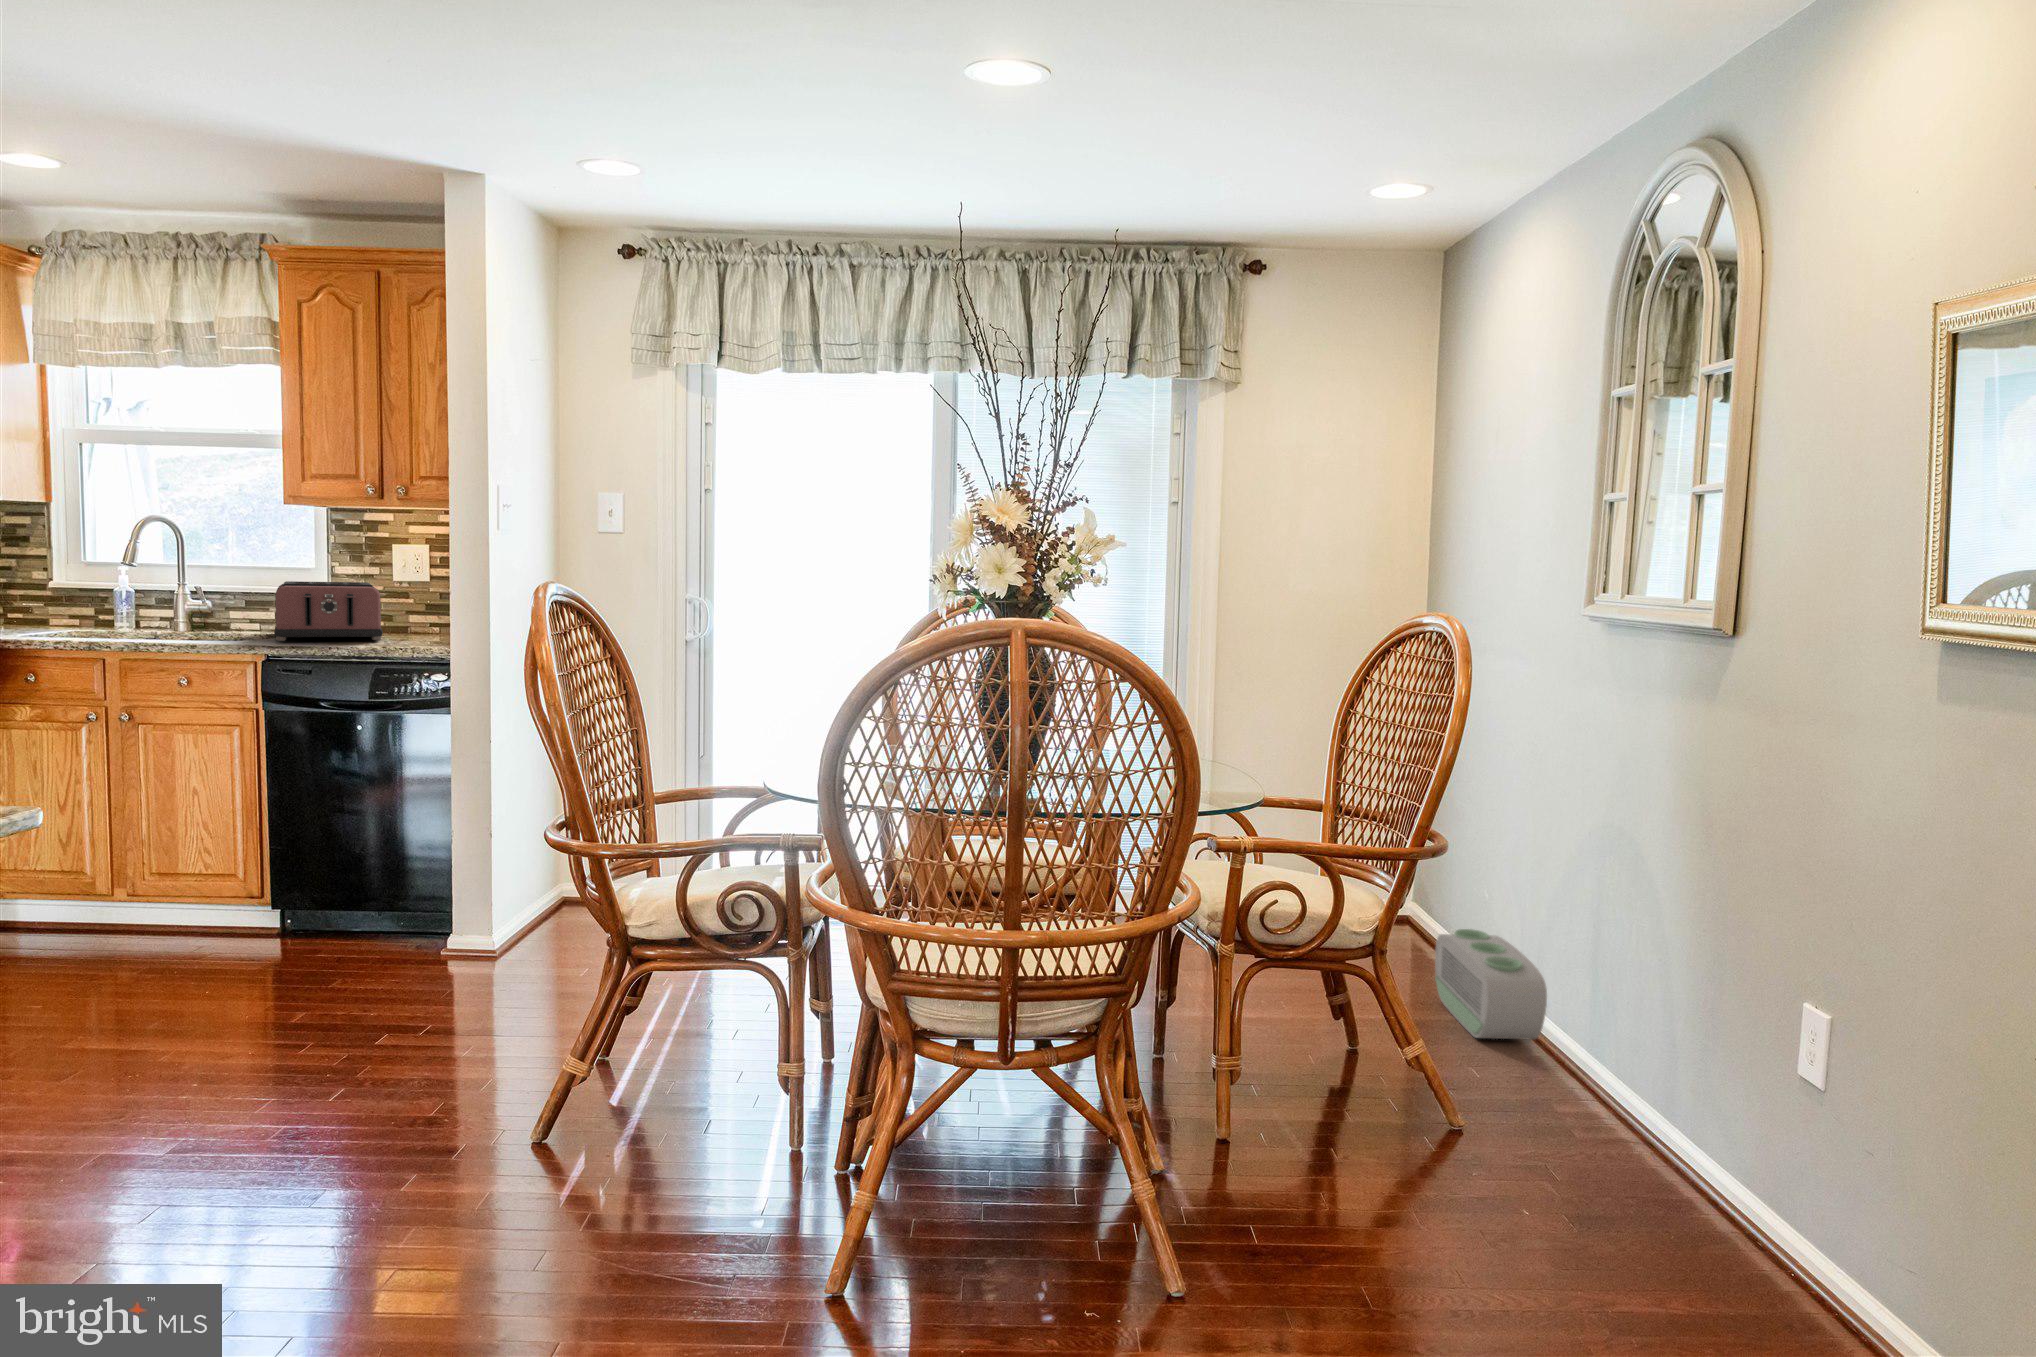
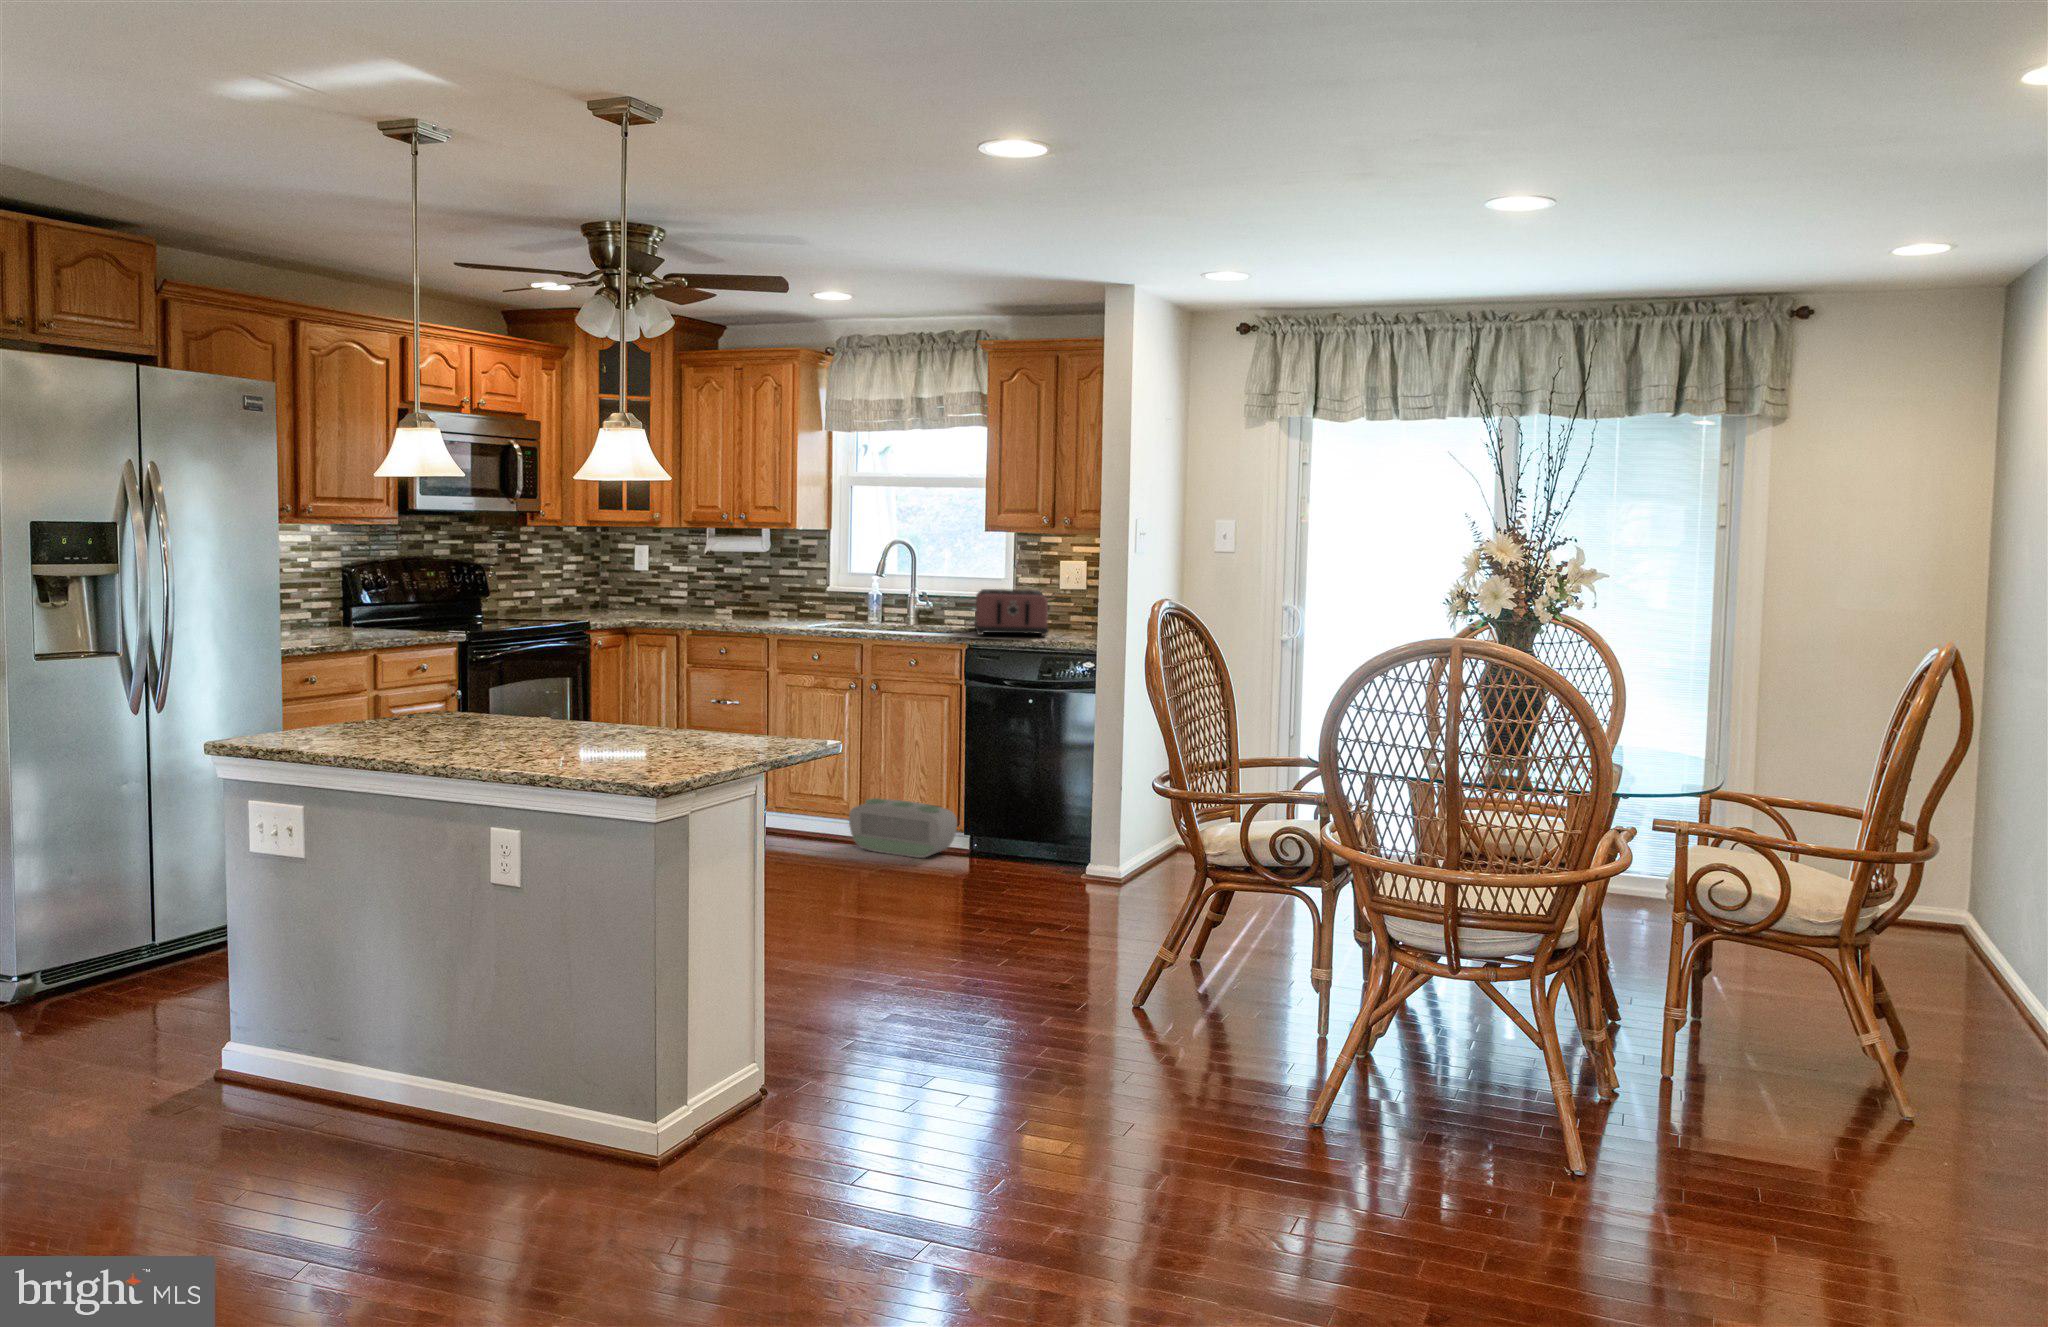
air purifier: present [1435,929,1547,1040] -> present [849,798,957,858]

